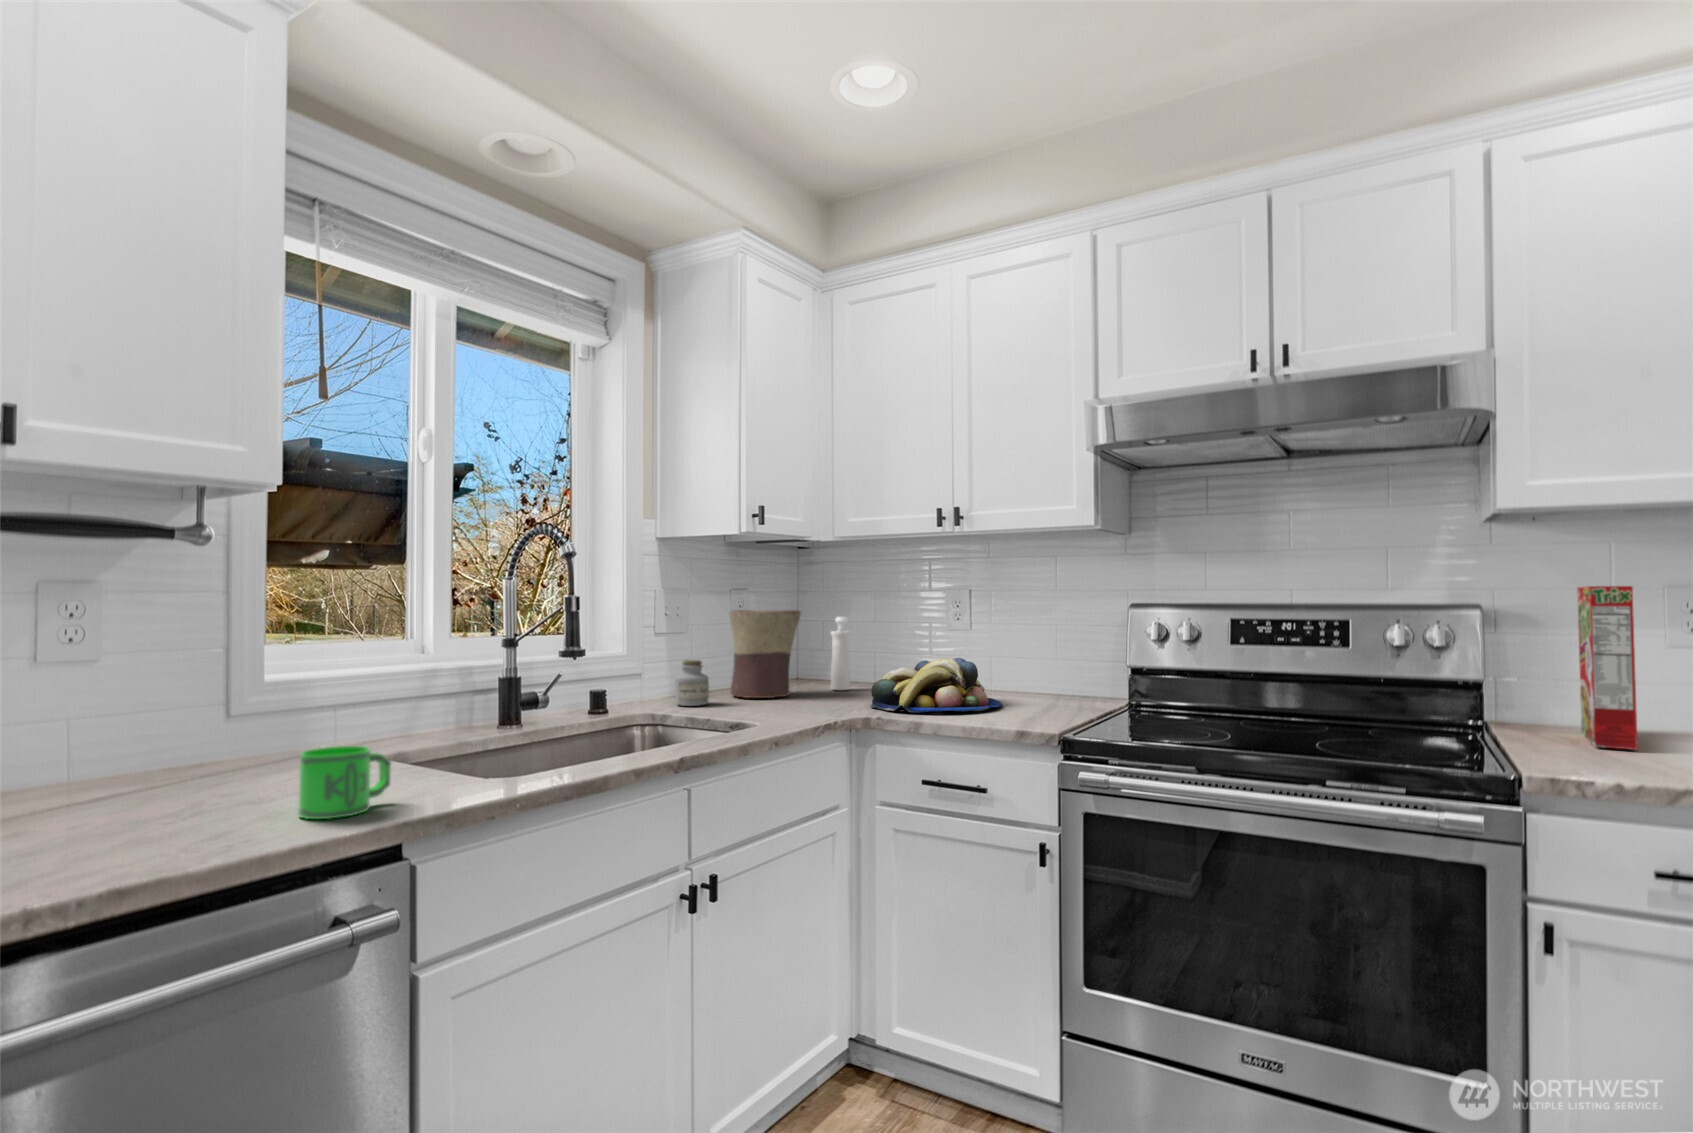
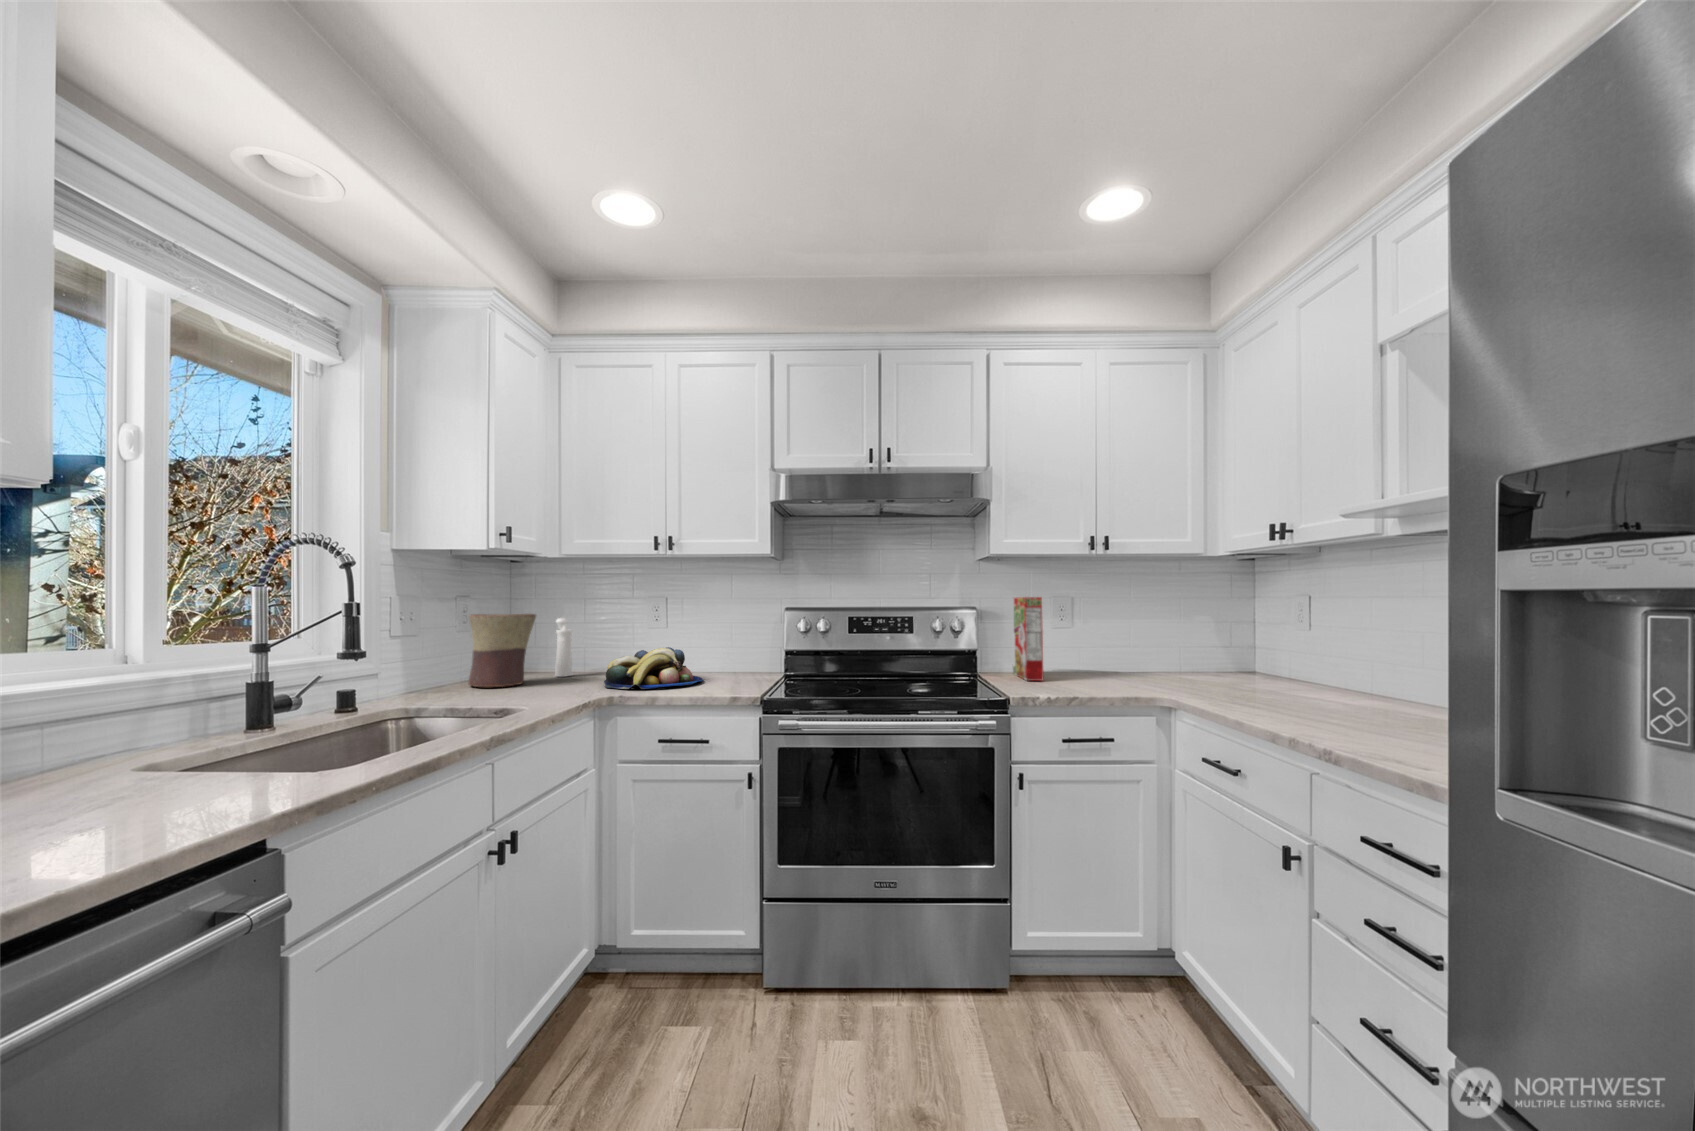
jar: present [675,660,709,706] -> none [422,658,456,698]
mug: present [298,746,391,819] -> none [101,762,219,849]

